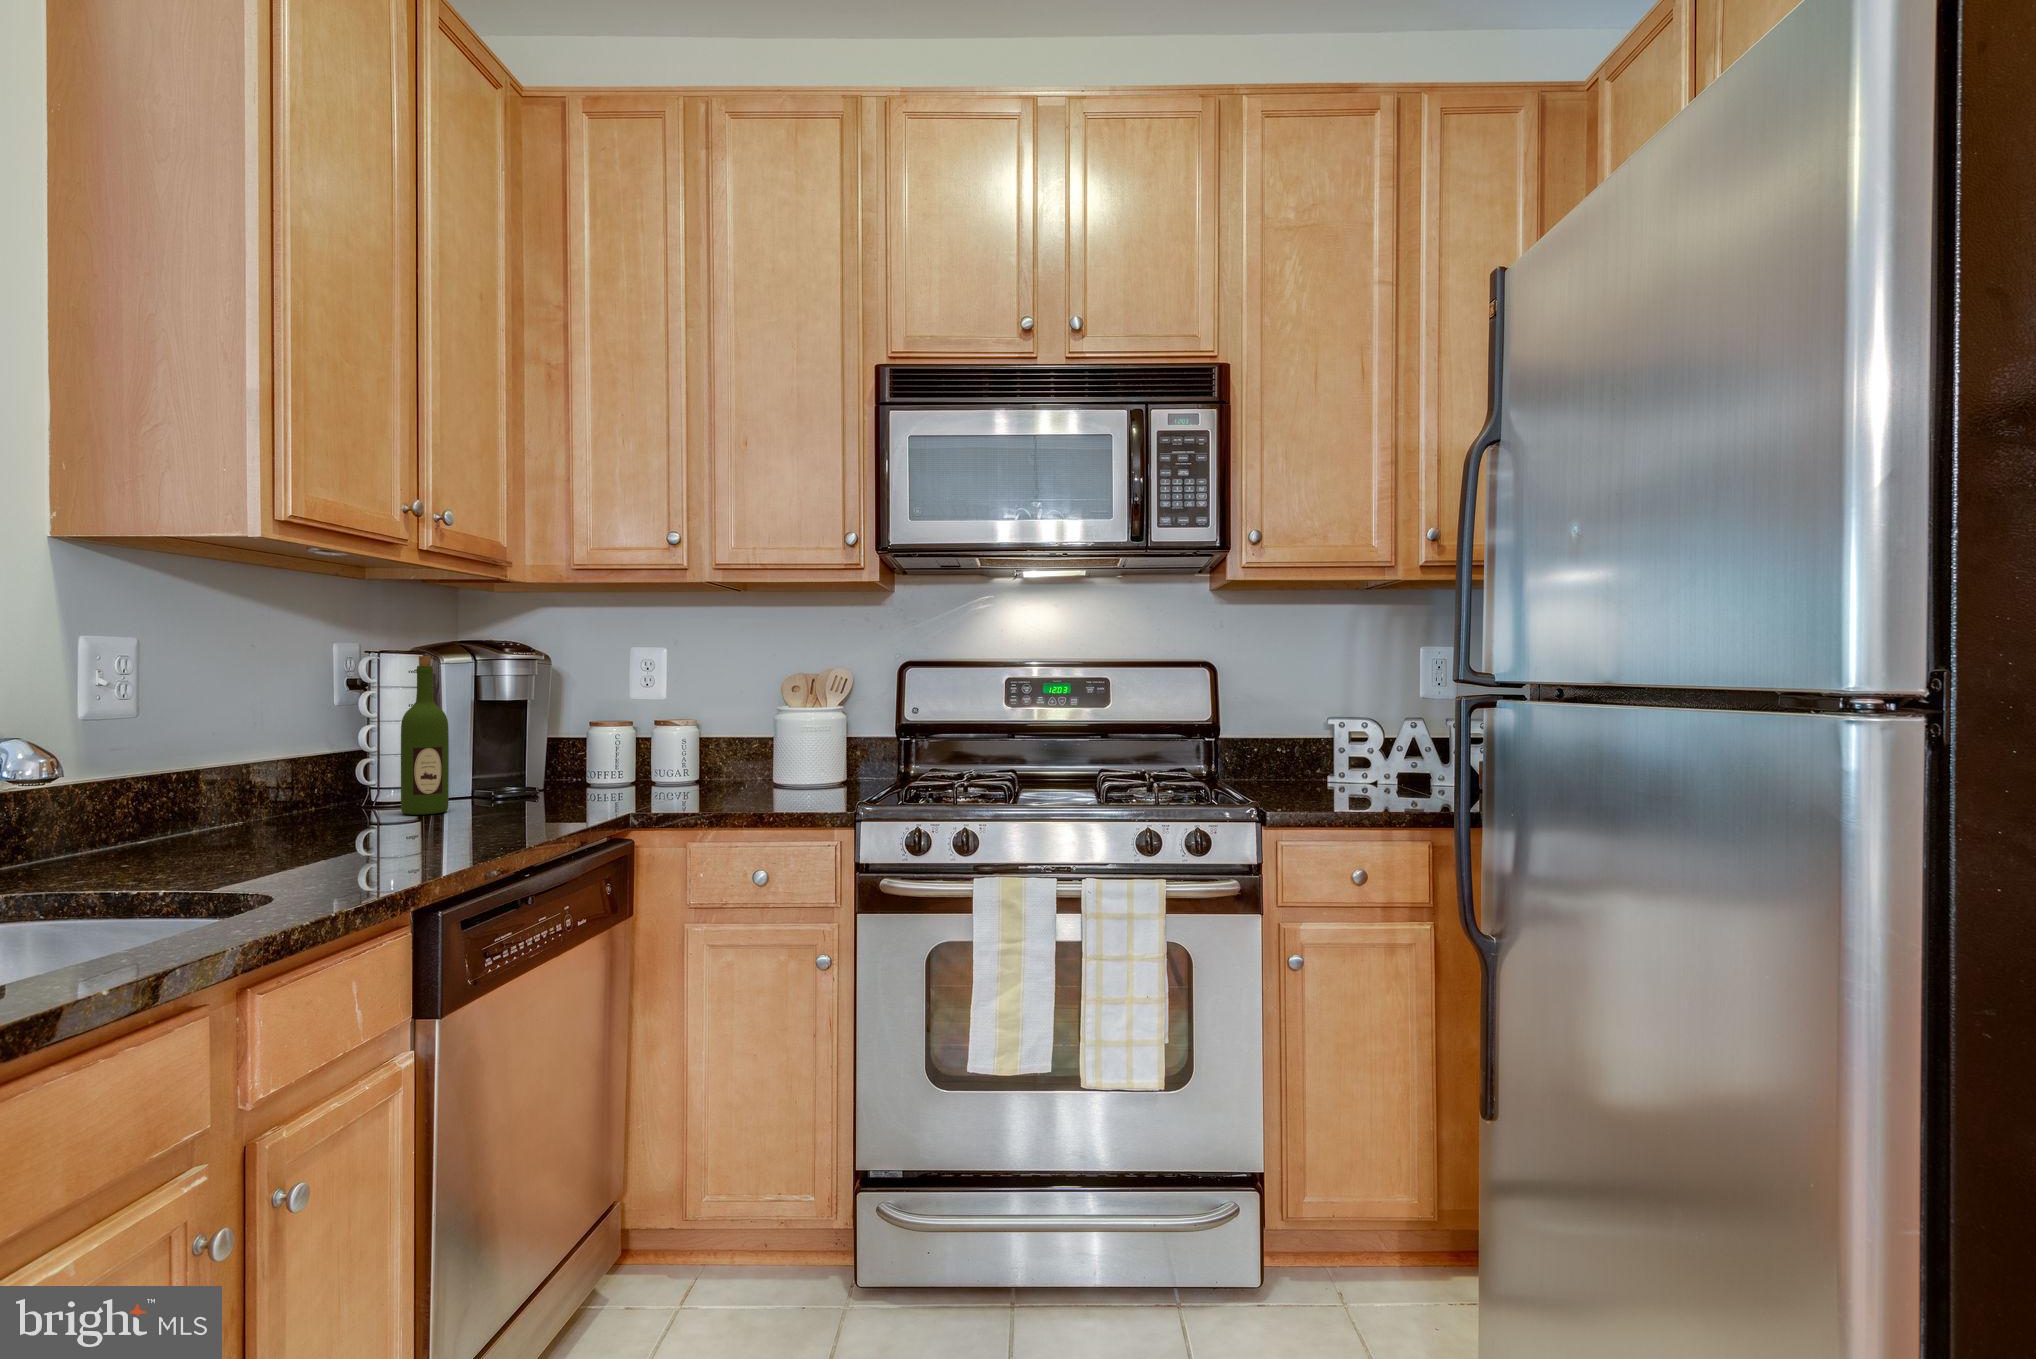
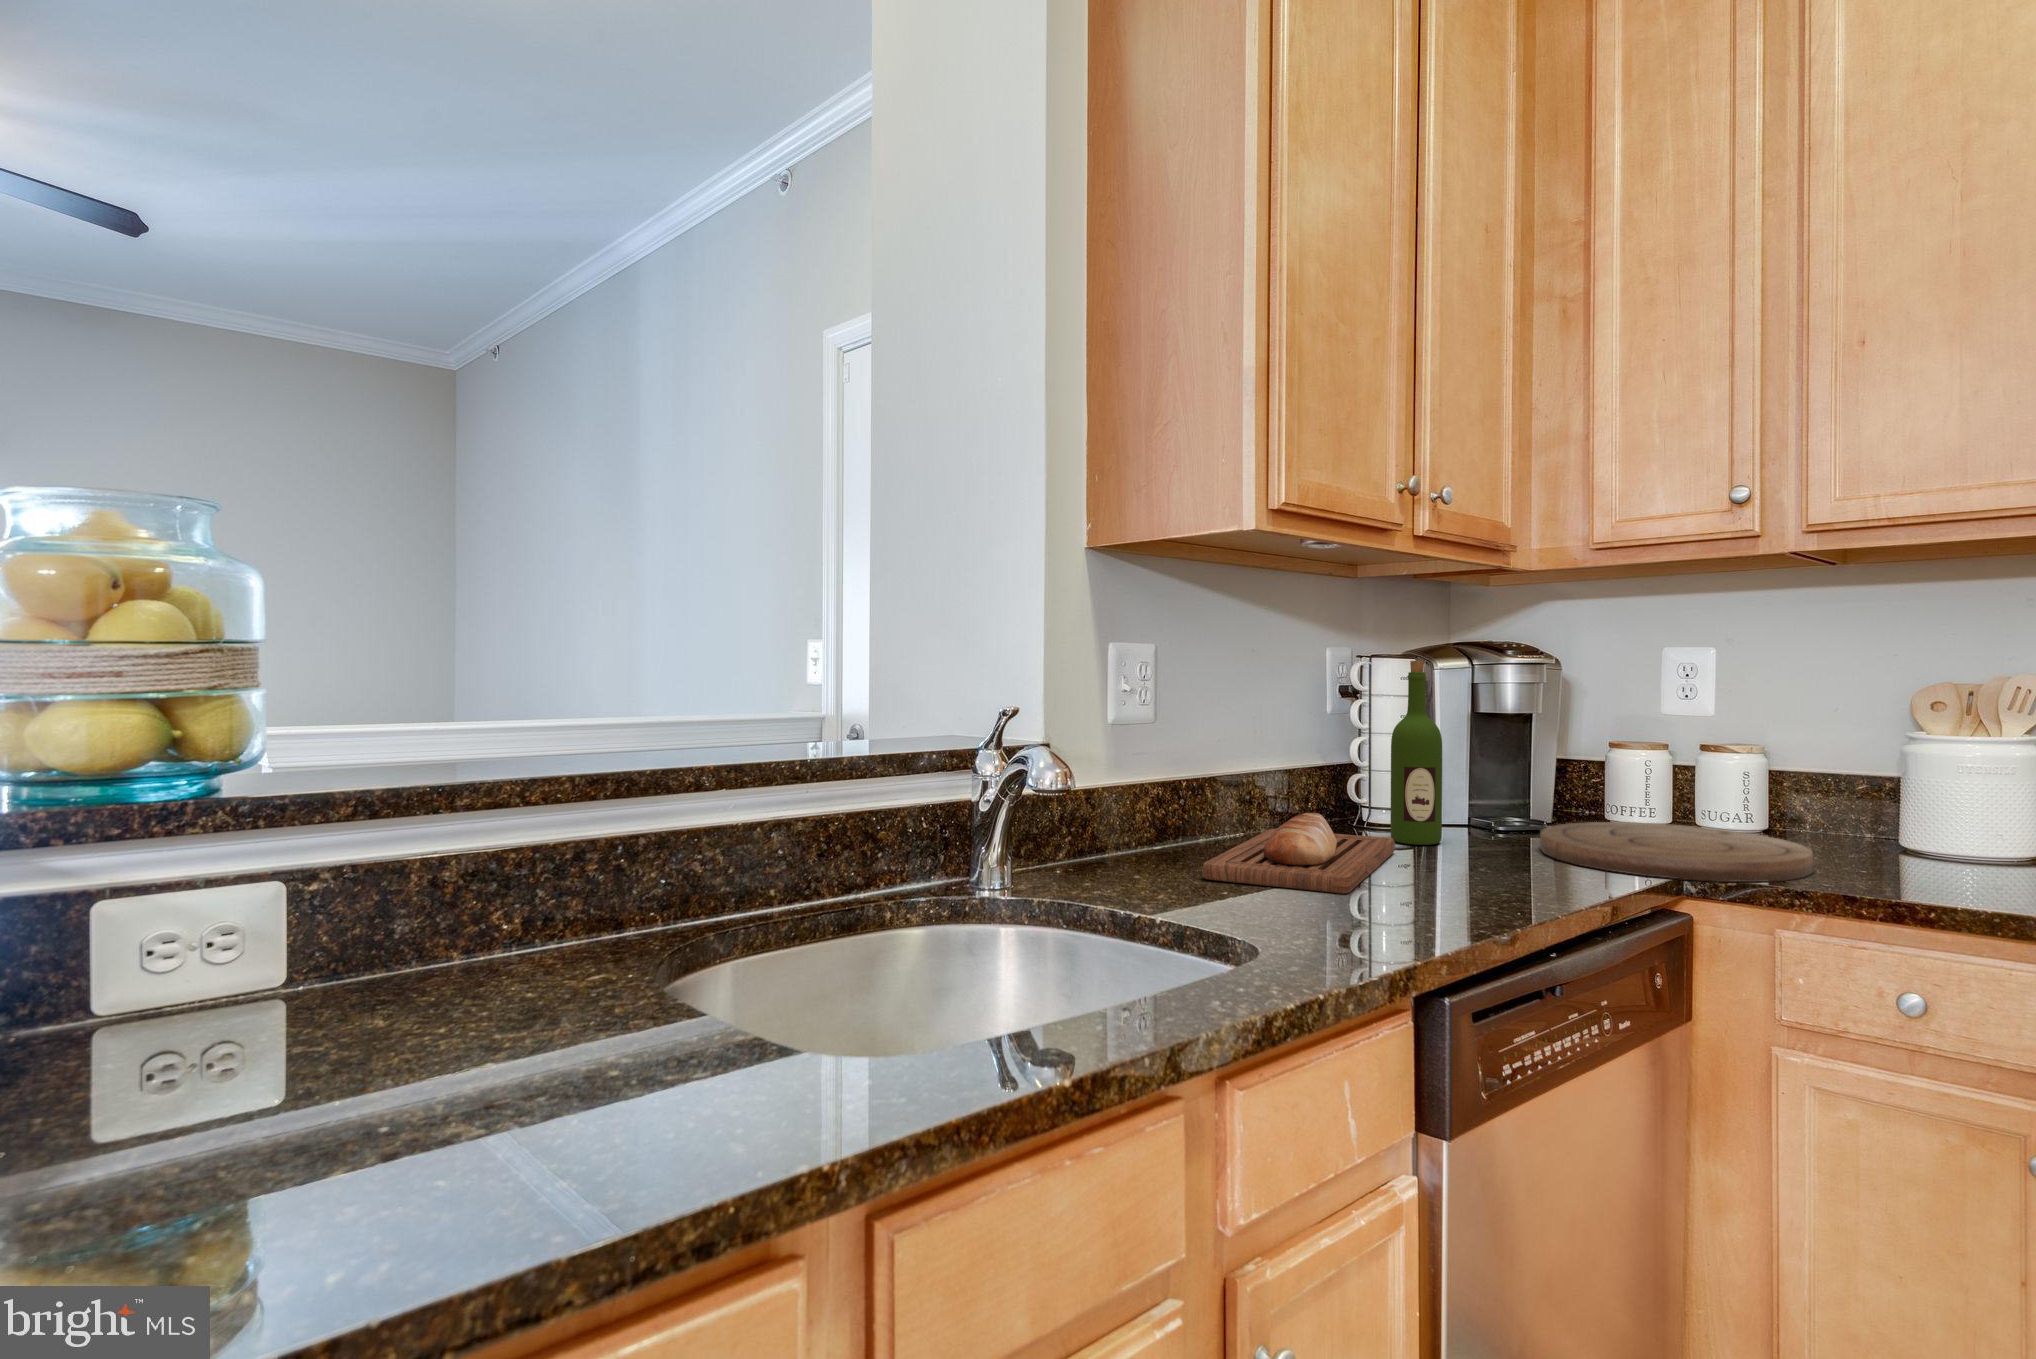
cutting board: none [531,780,713,815] -> present [1540,822,1813,882]
bread loaf: none [200,793,404,860] -> present [1202,813,1395,894]

